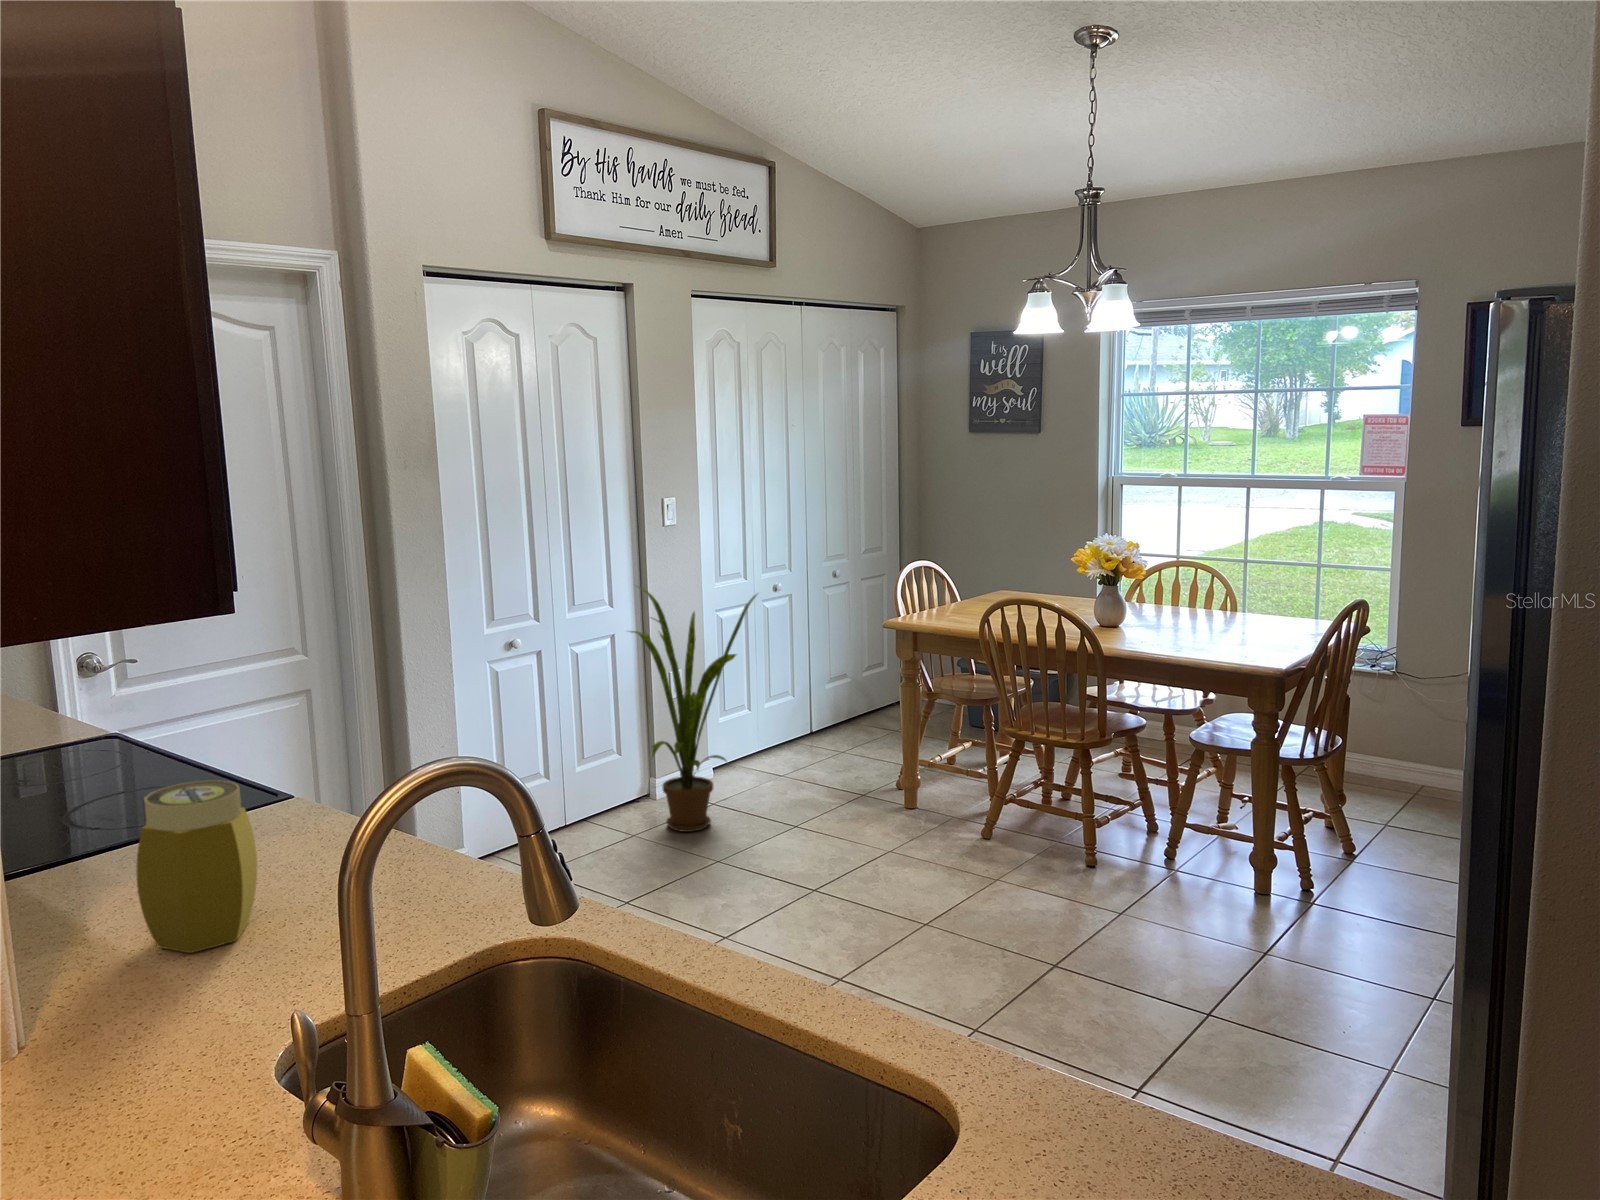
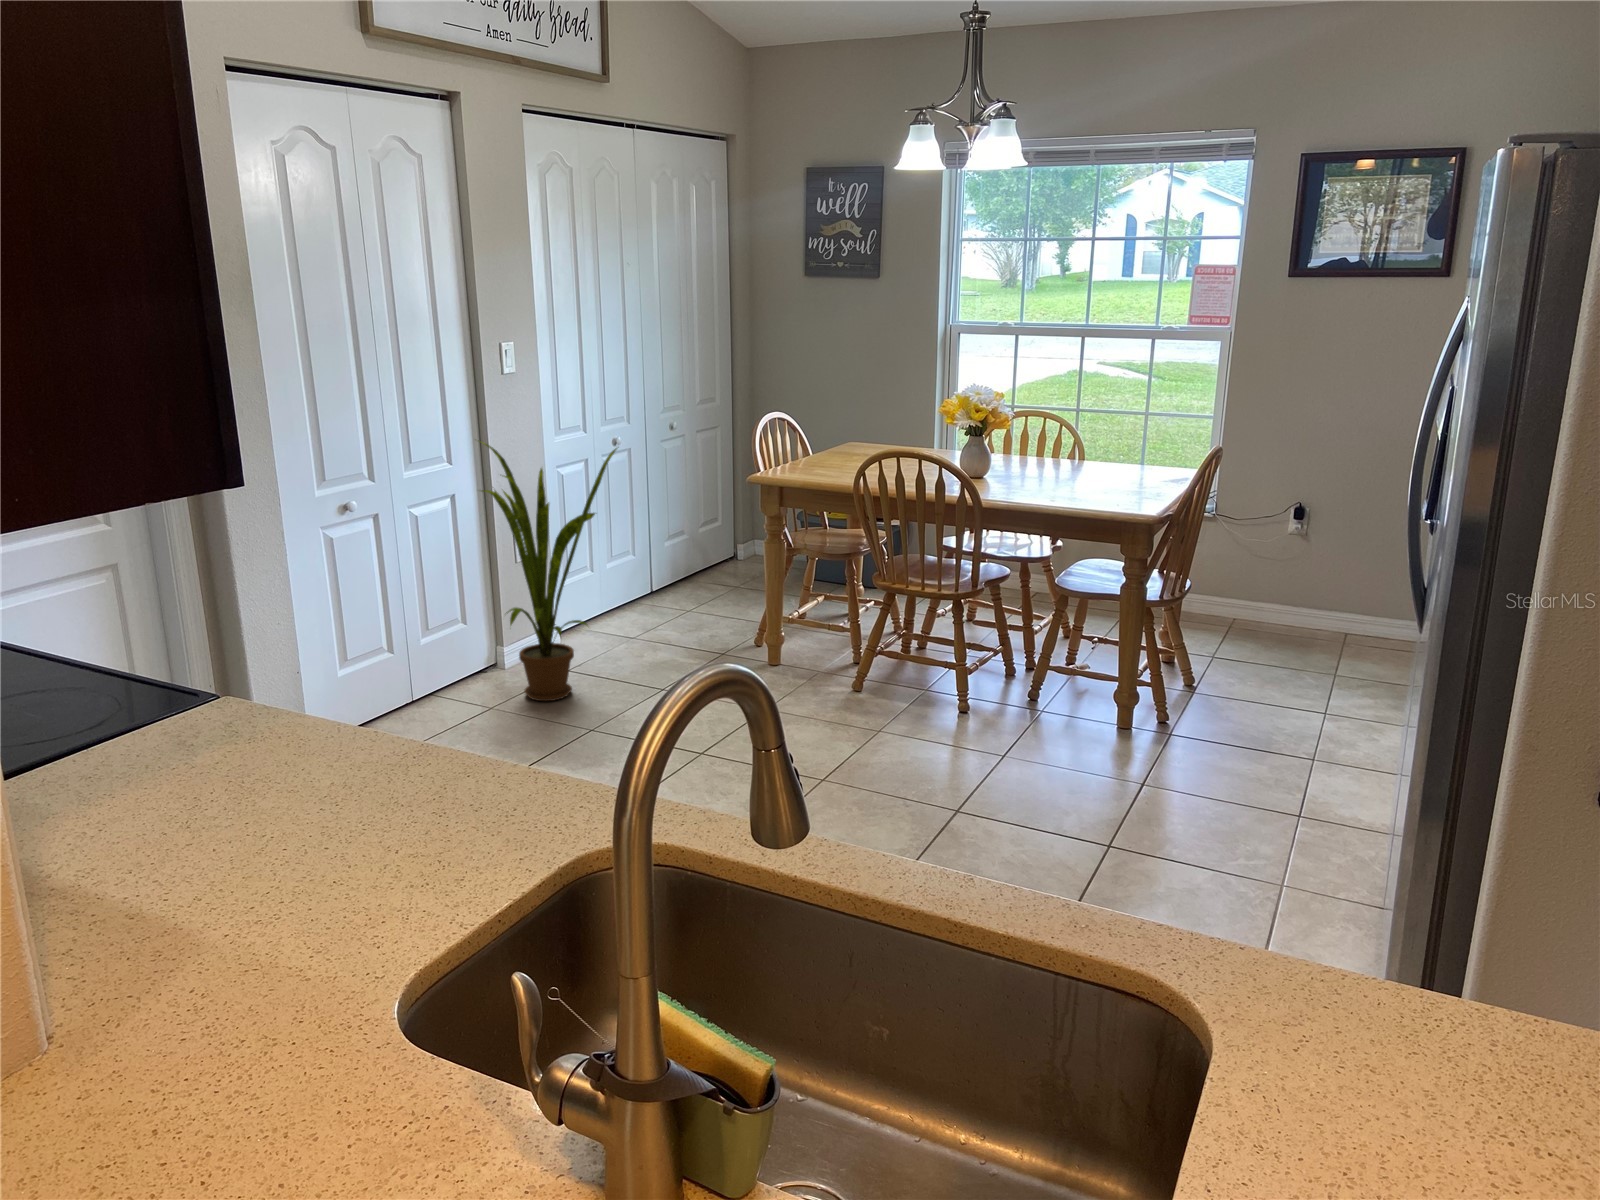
jar: present [136,780,257,953] -> none [125,692,266,905]

